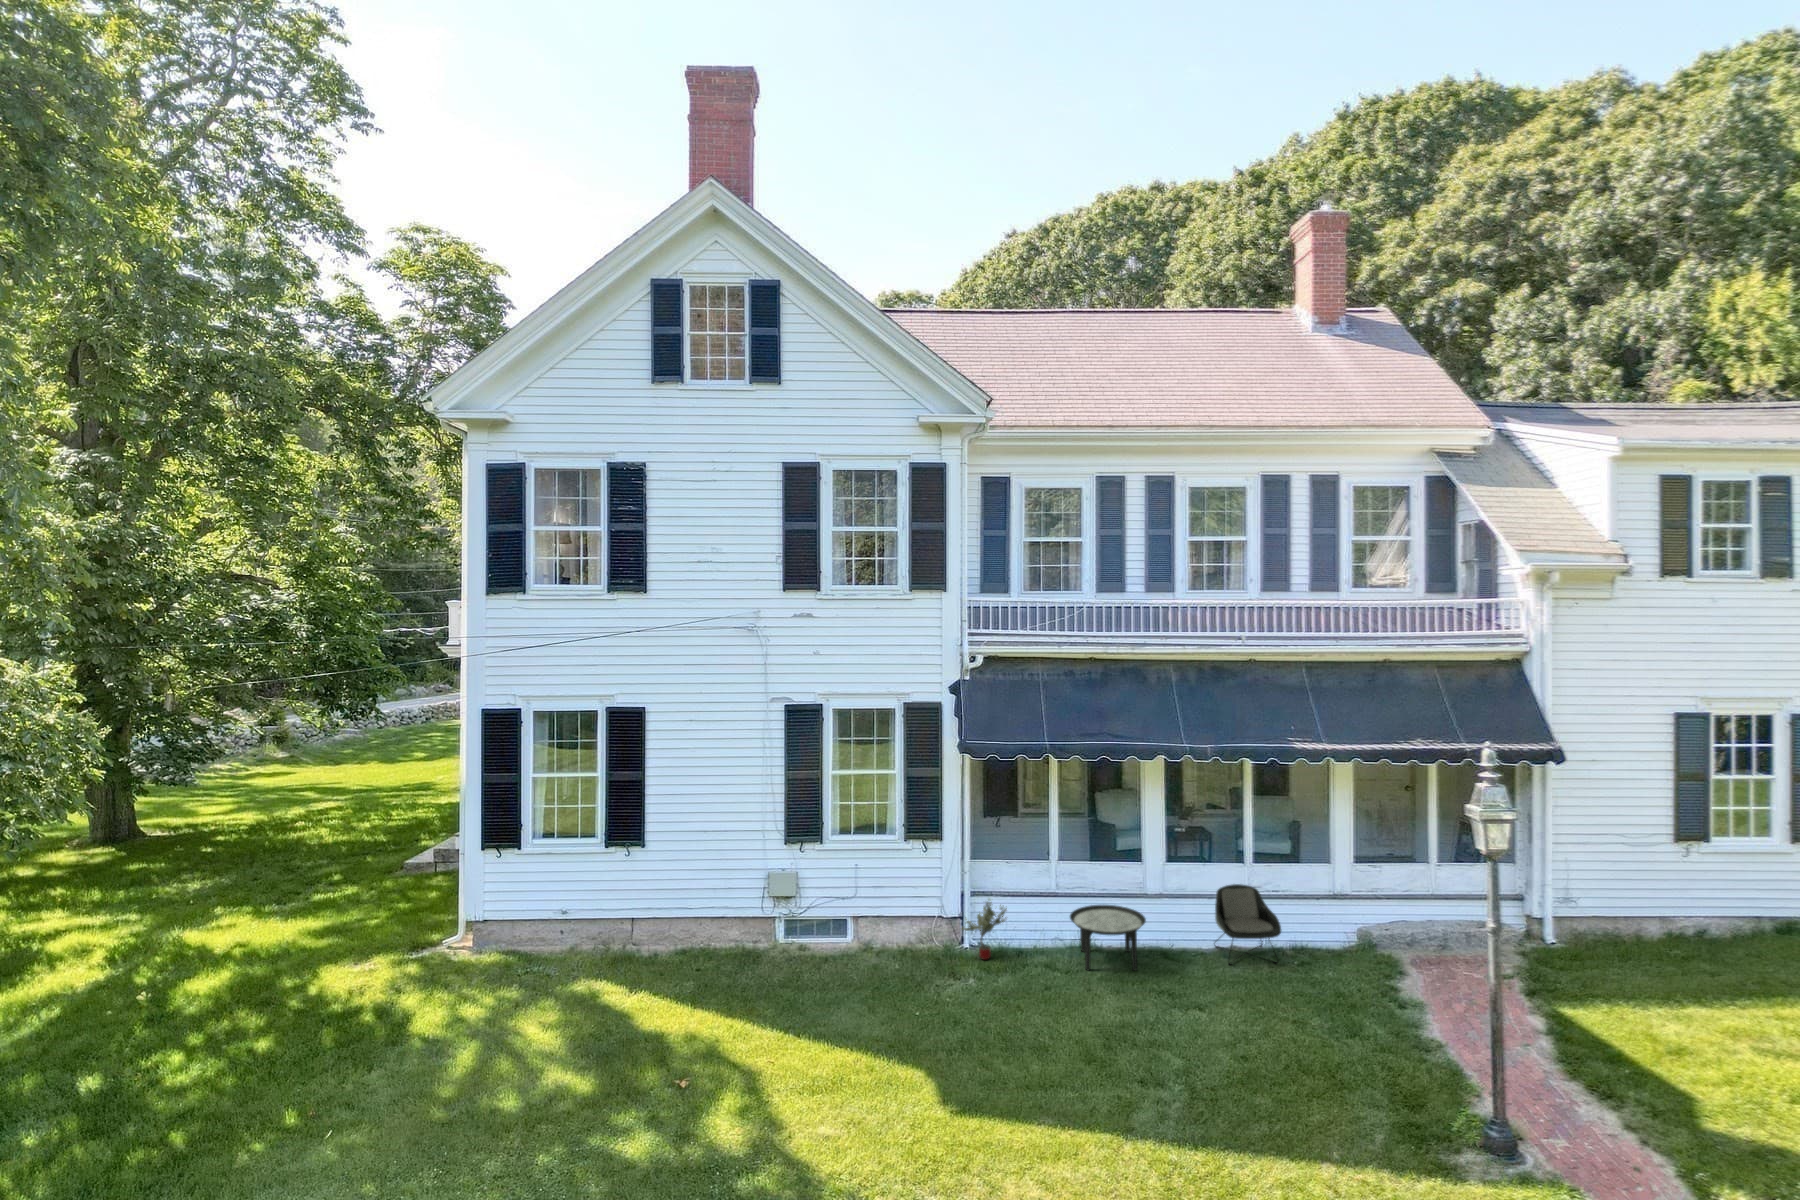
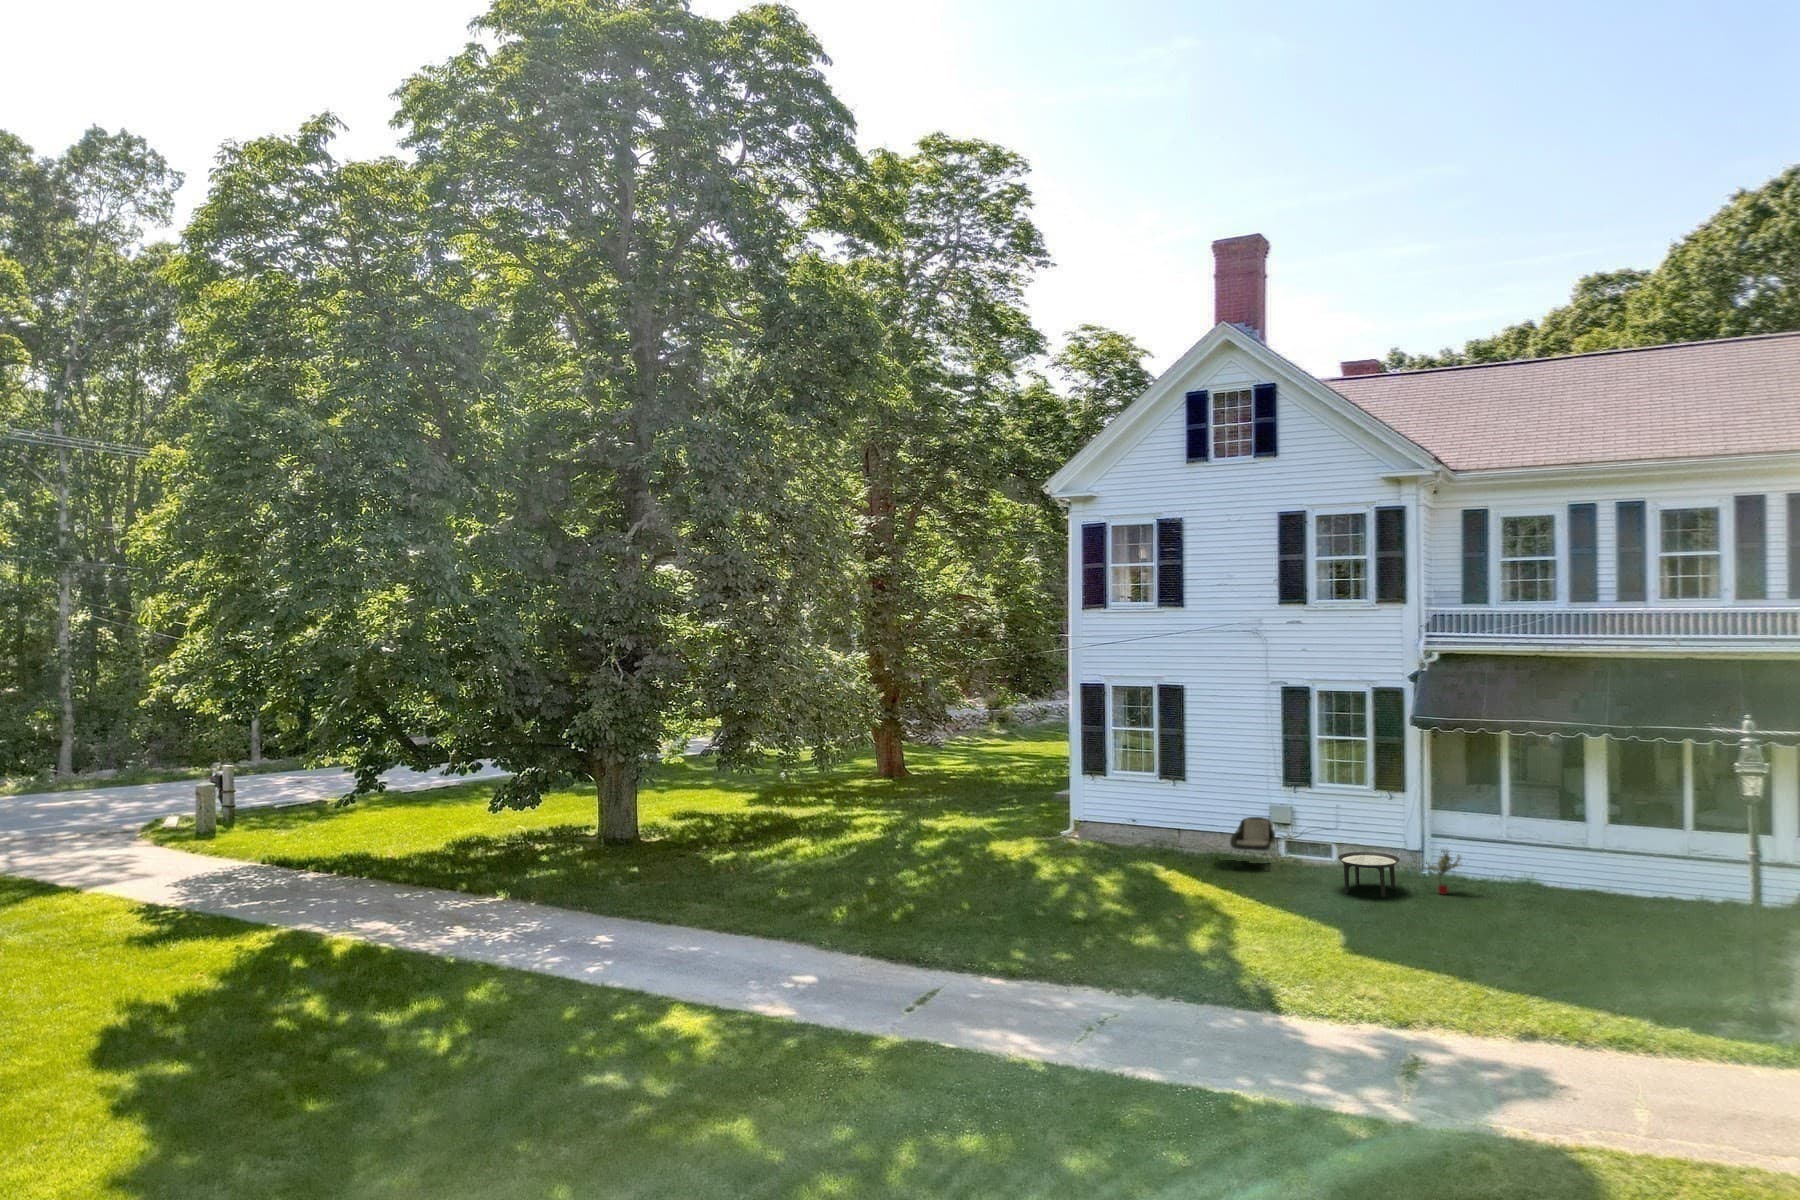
lounge chair: present [1215,884,1281,965] -> present [1230,817,1276,870]
round table: present [1070,905,1146,971] -> present [1338,852,1400,898]

